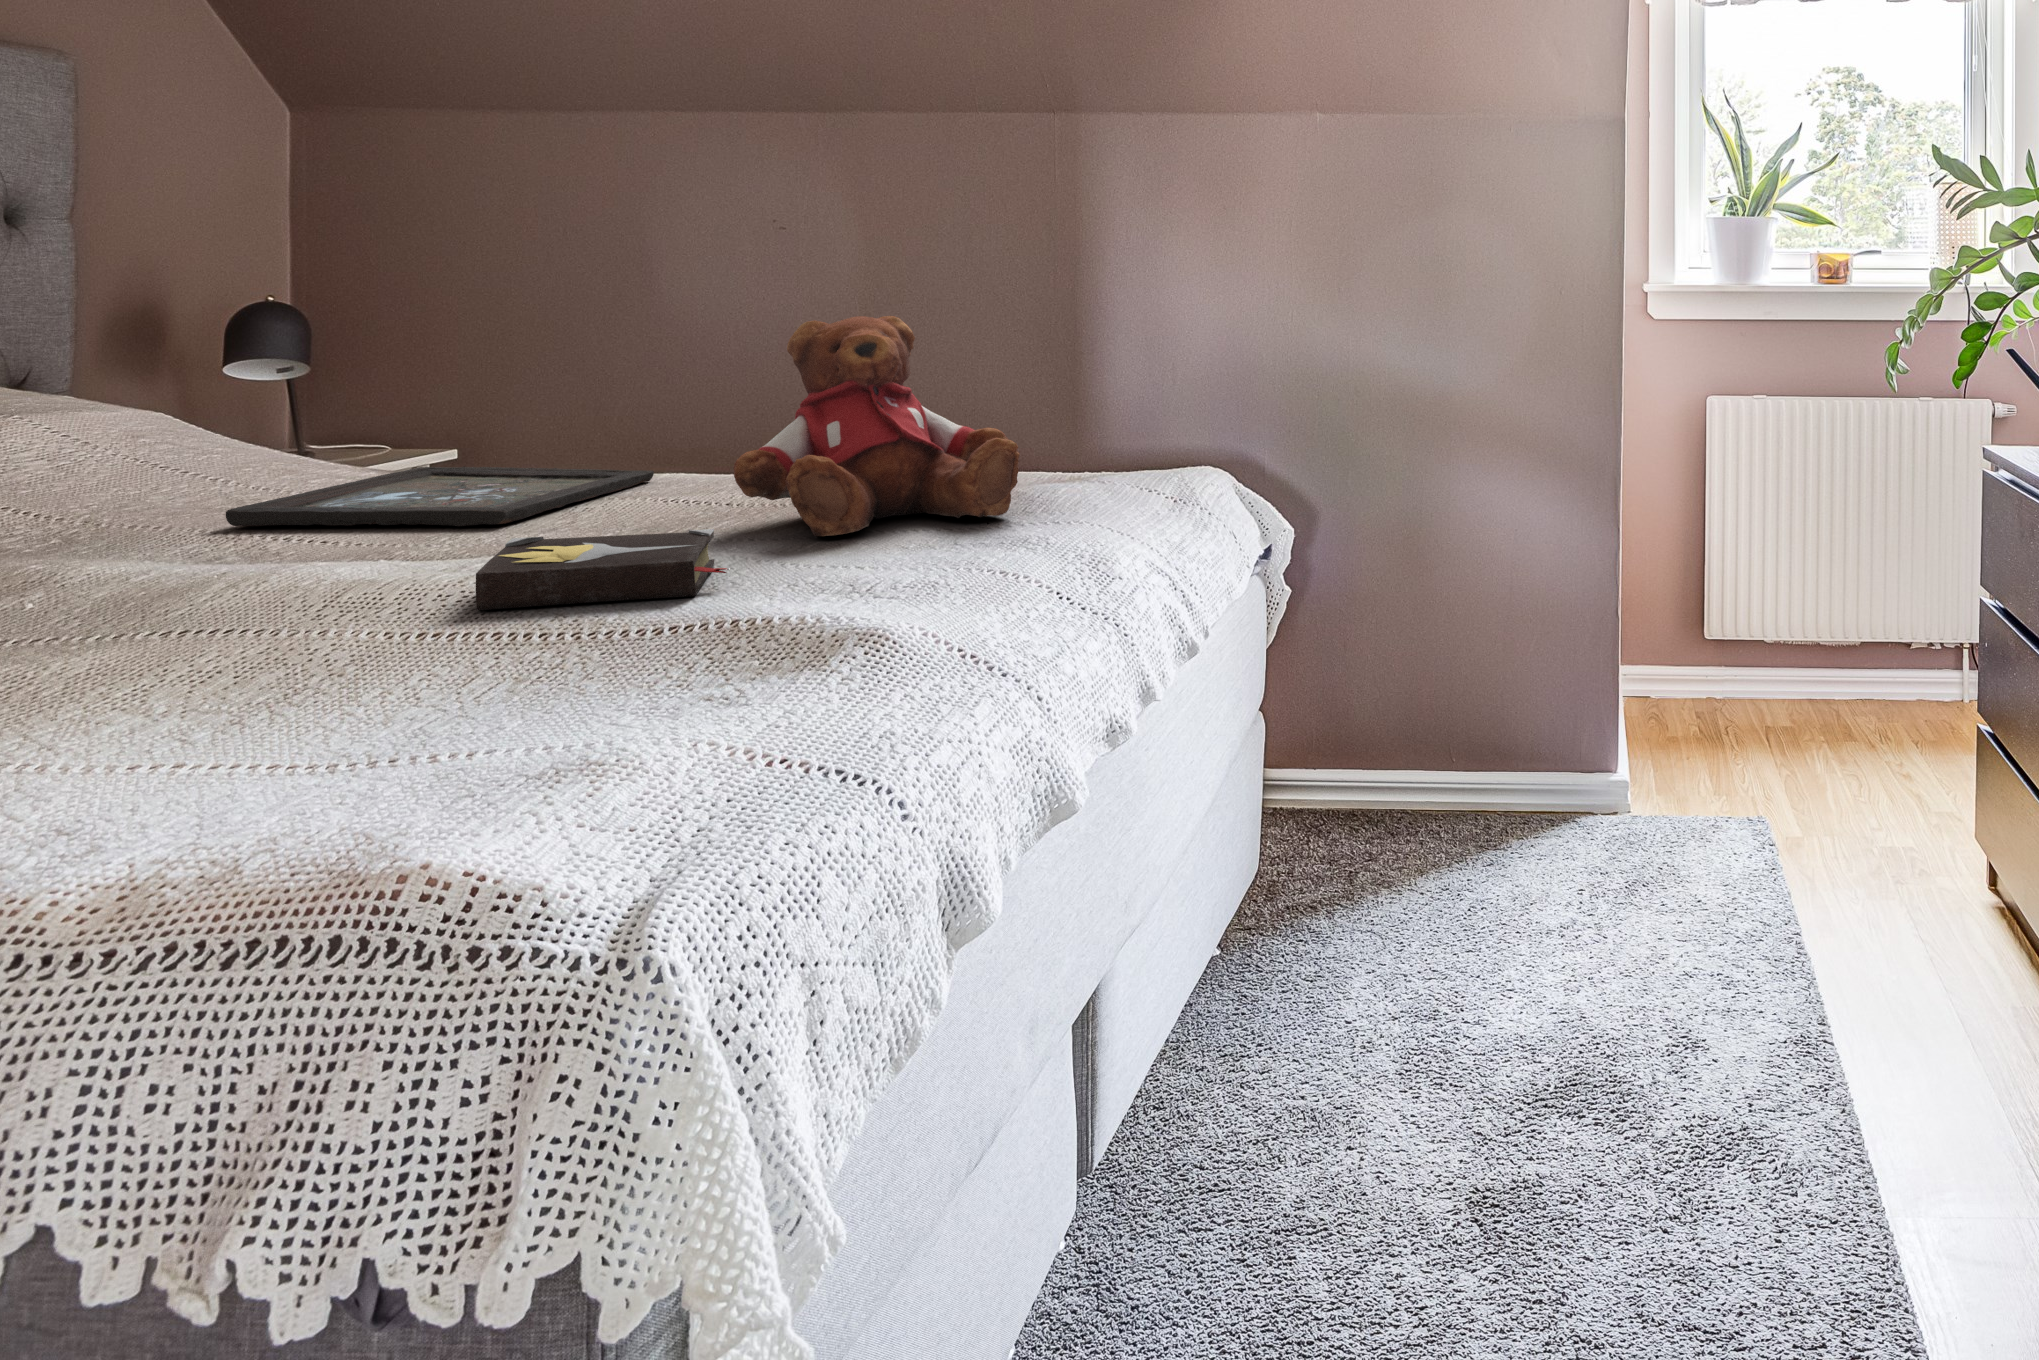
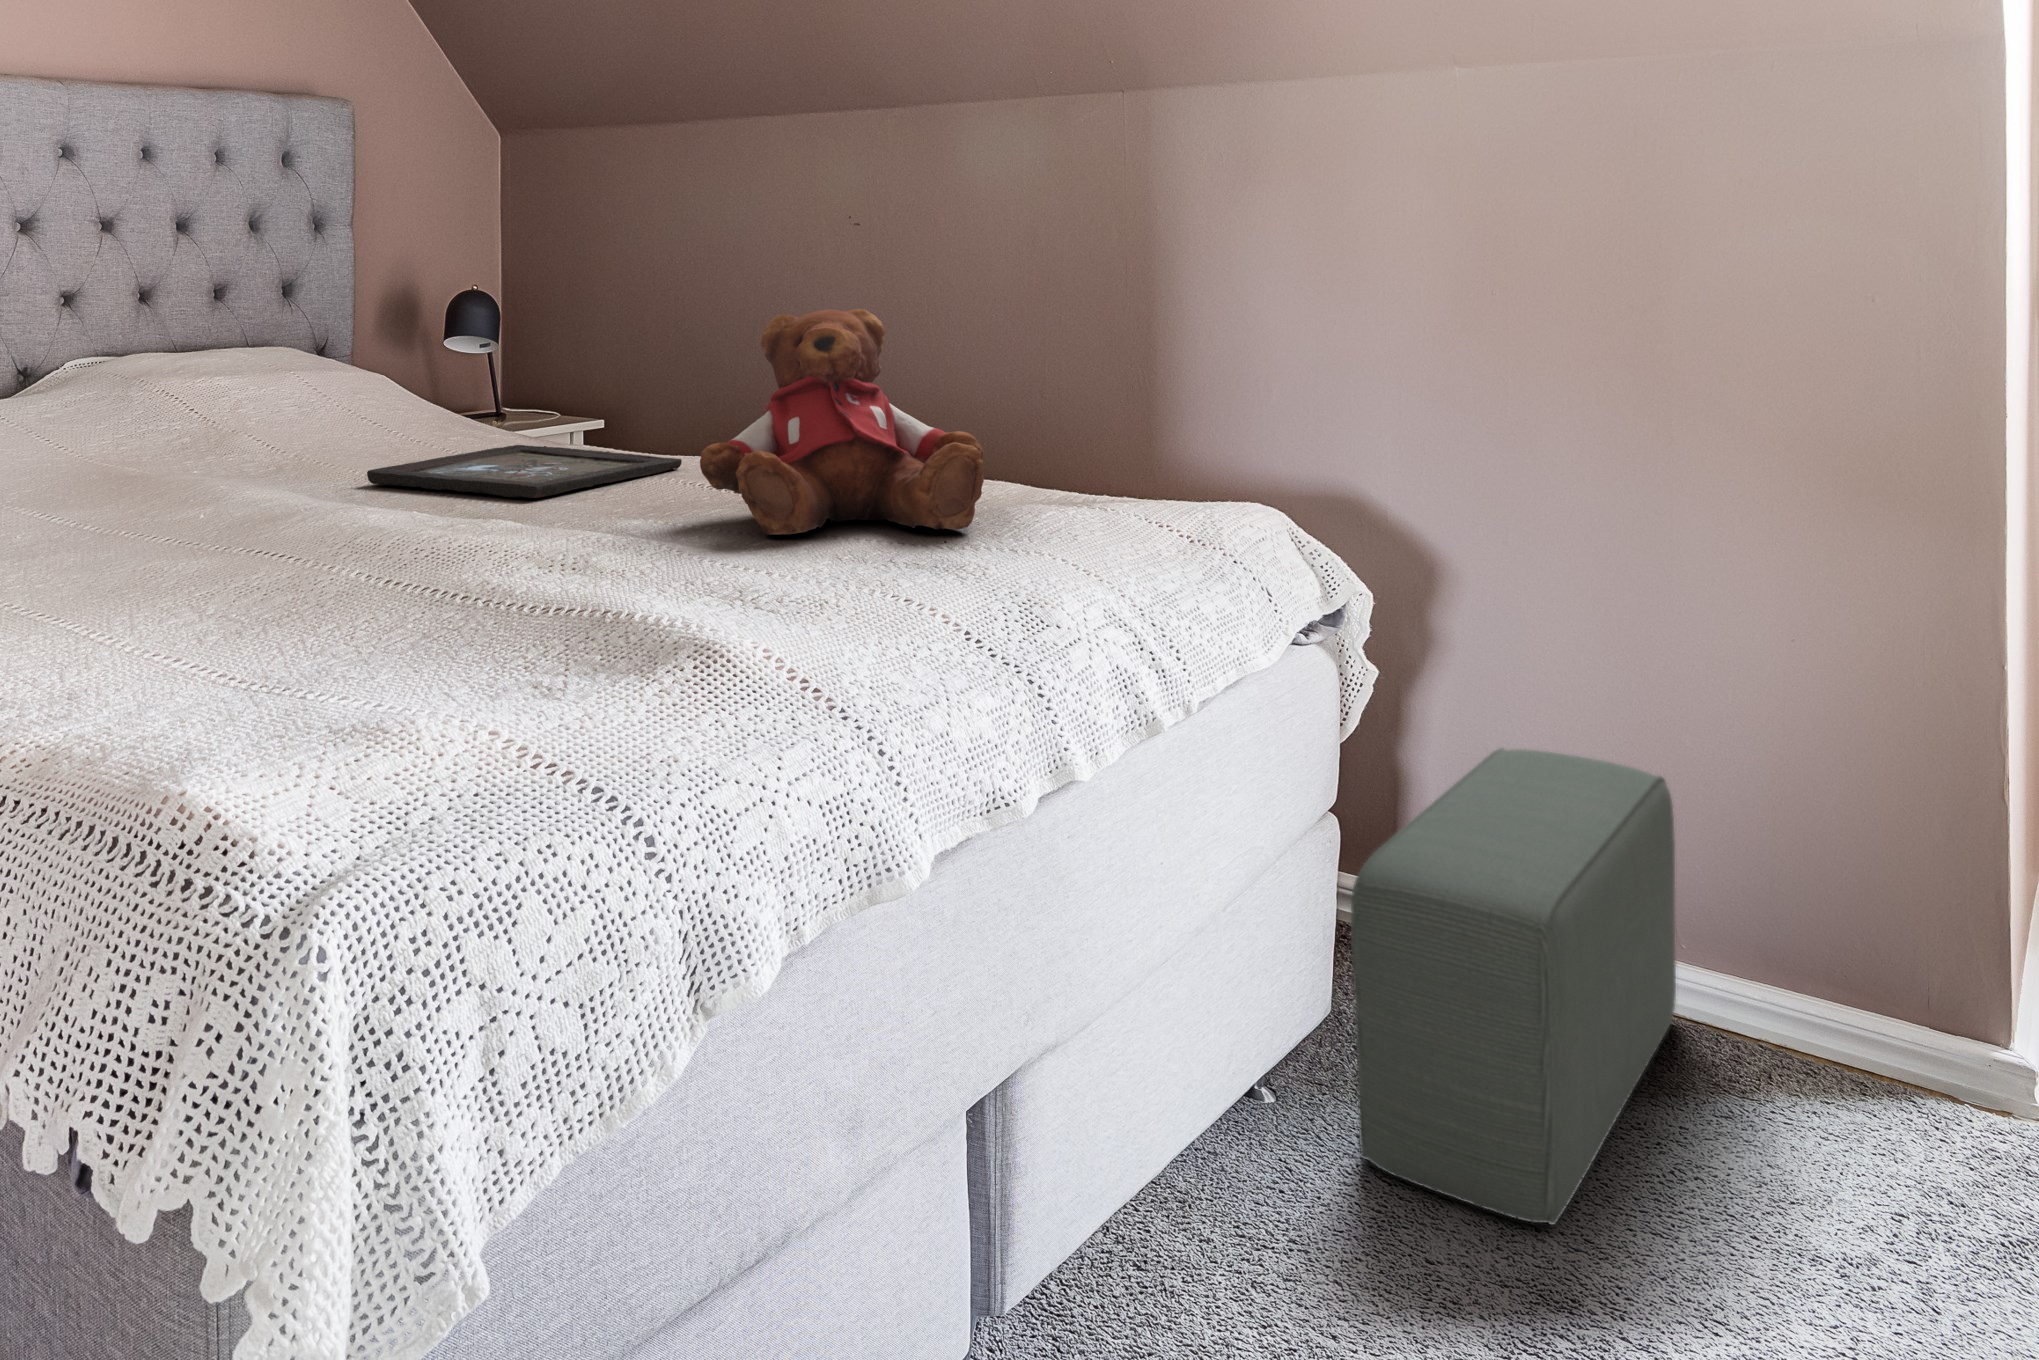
hardback book: present [476,529,727,610] -> none [448,510,653,581]
pouf: none [1292,642,1457,970] -> present [1351,749,1676,1225]

